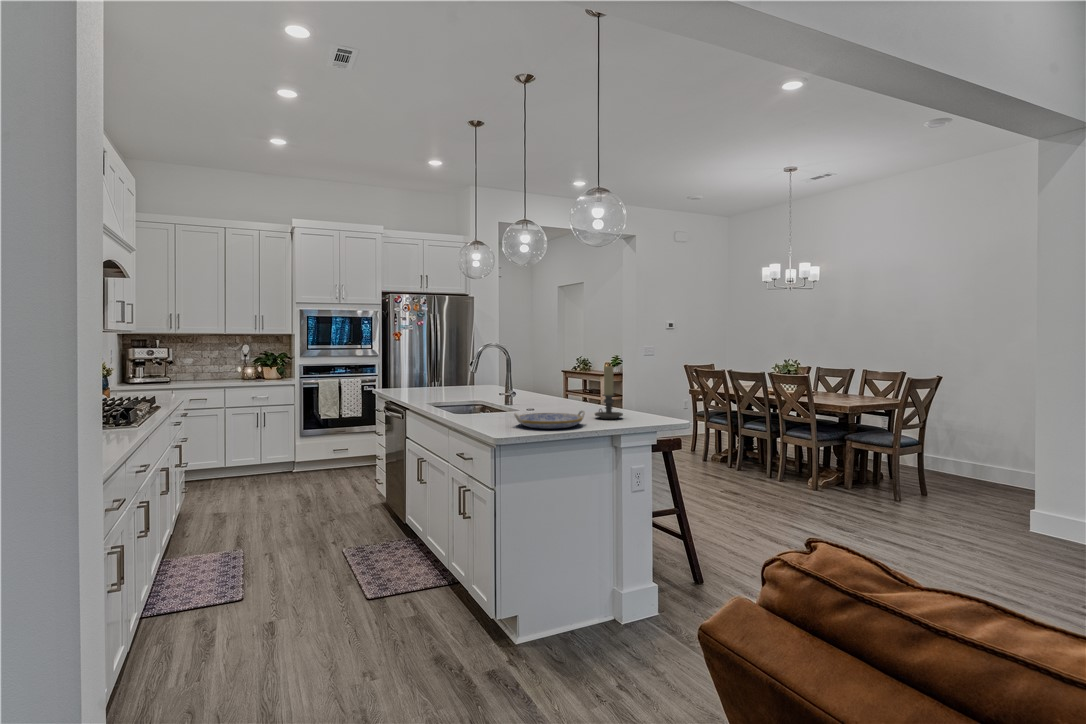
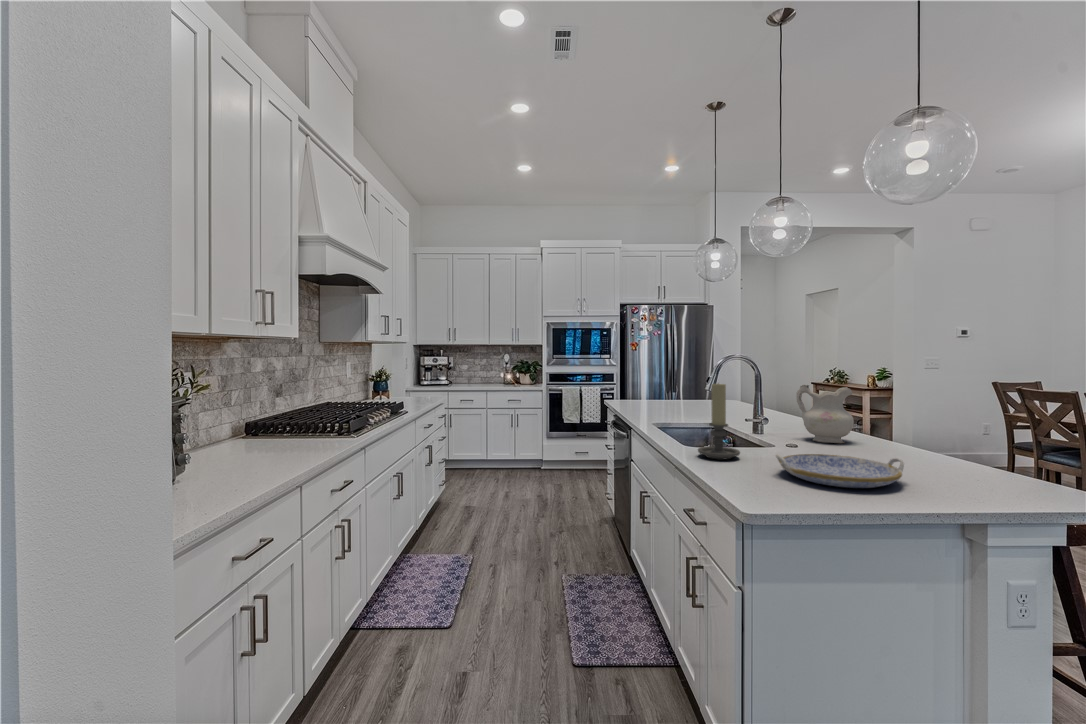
candle holder: present [595,366,623,419] -> present [698,384,740,459]
ceramic pitcher: none [533,368,569,410] -> present [796,385,854,443]

